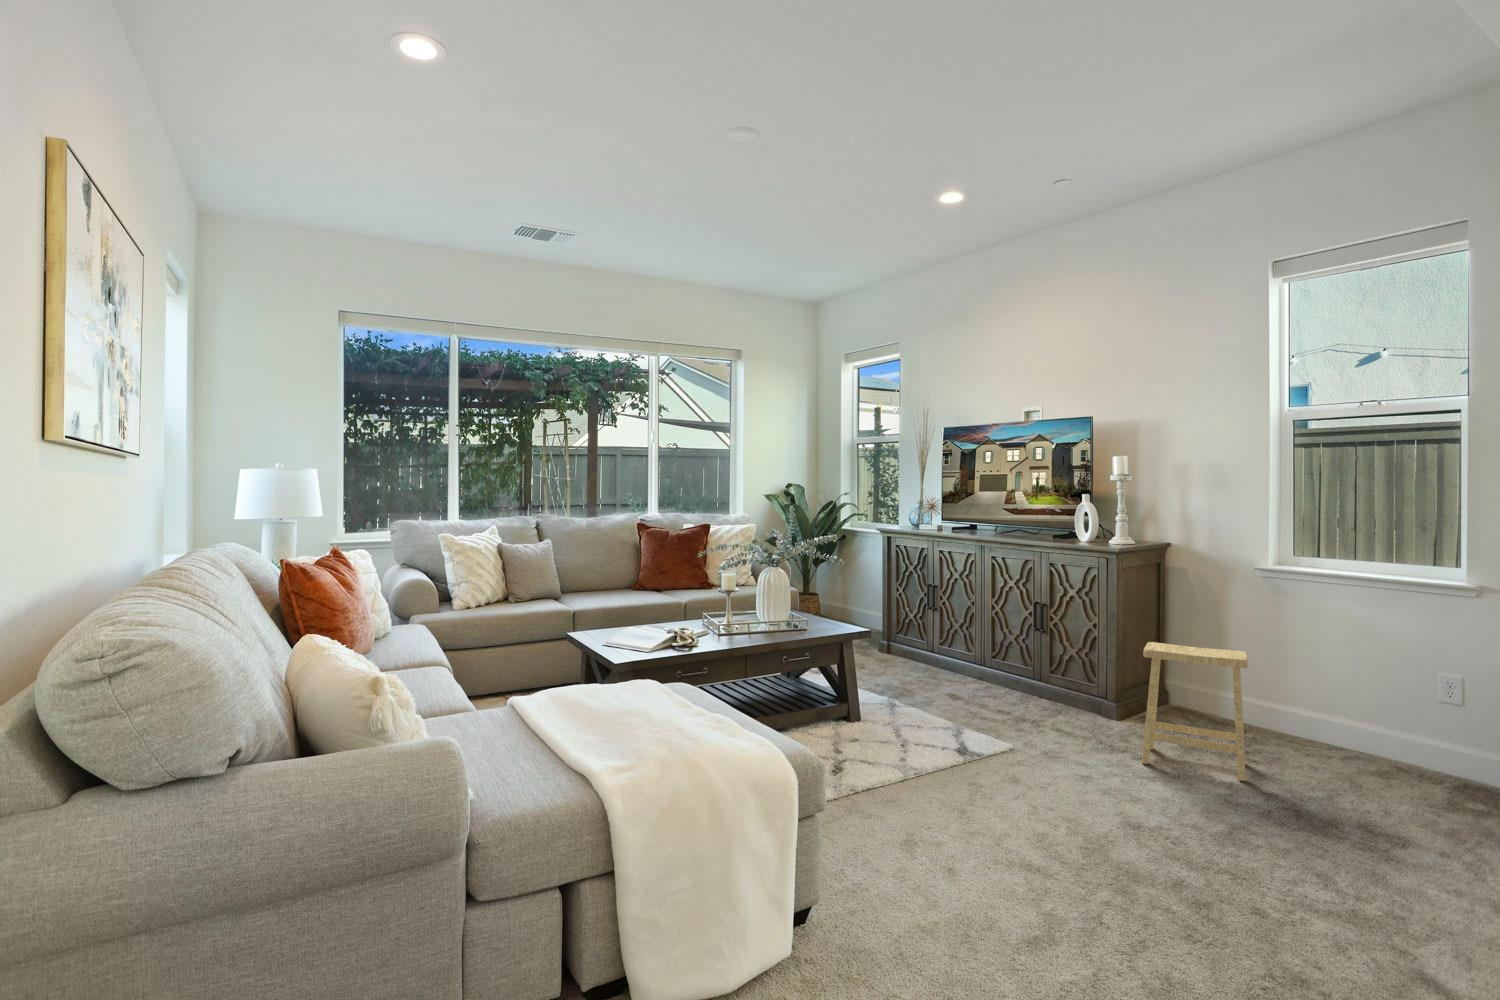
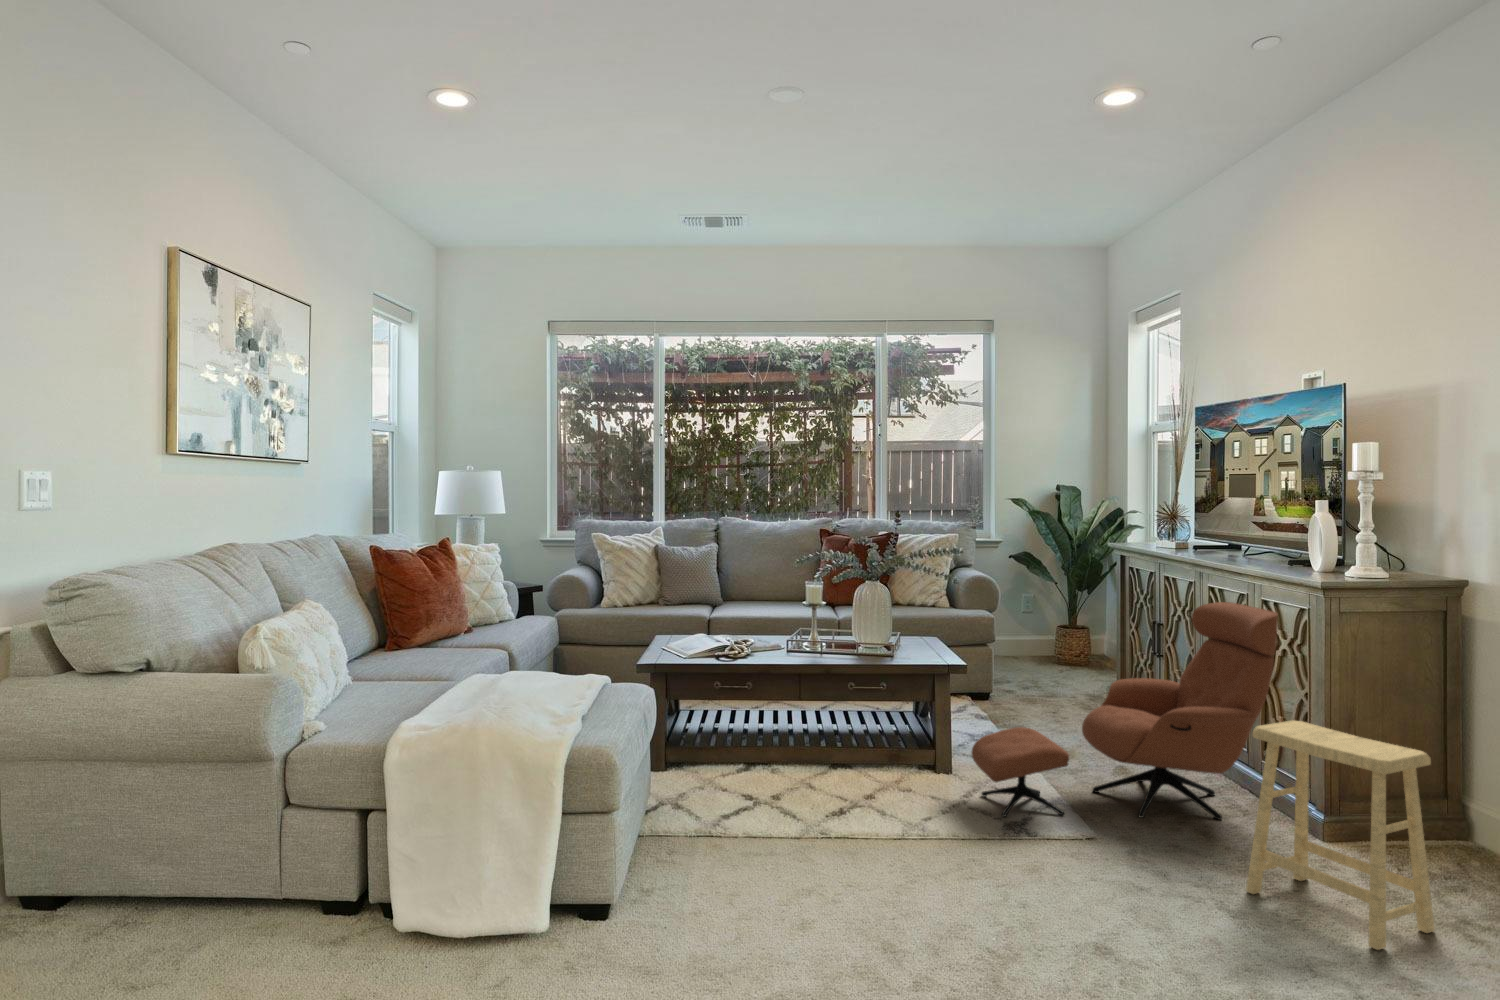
lounge chair: none [899,566,1078,747] -> present [972,602,1278,820]

